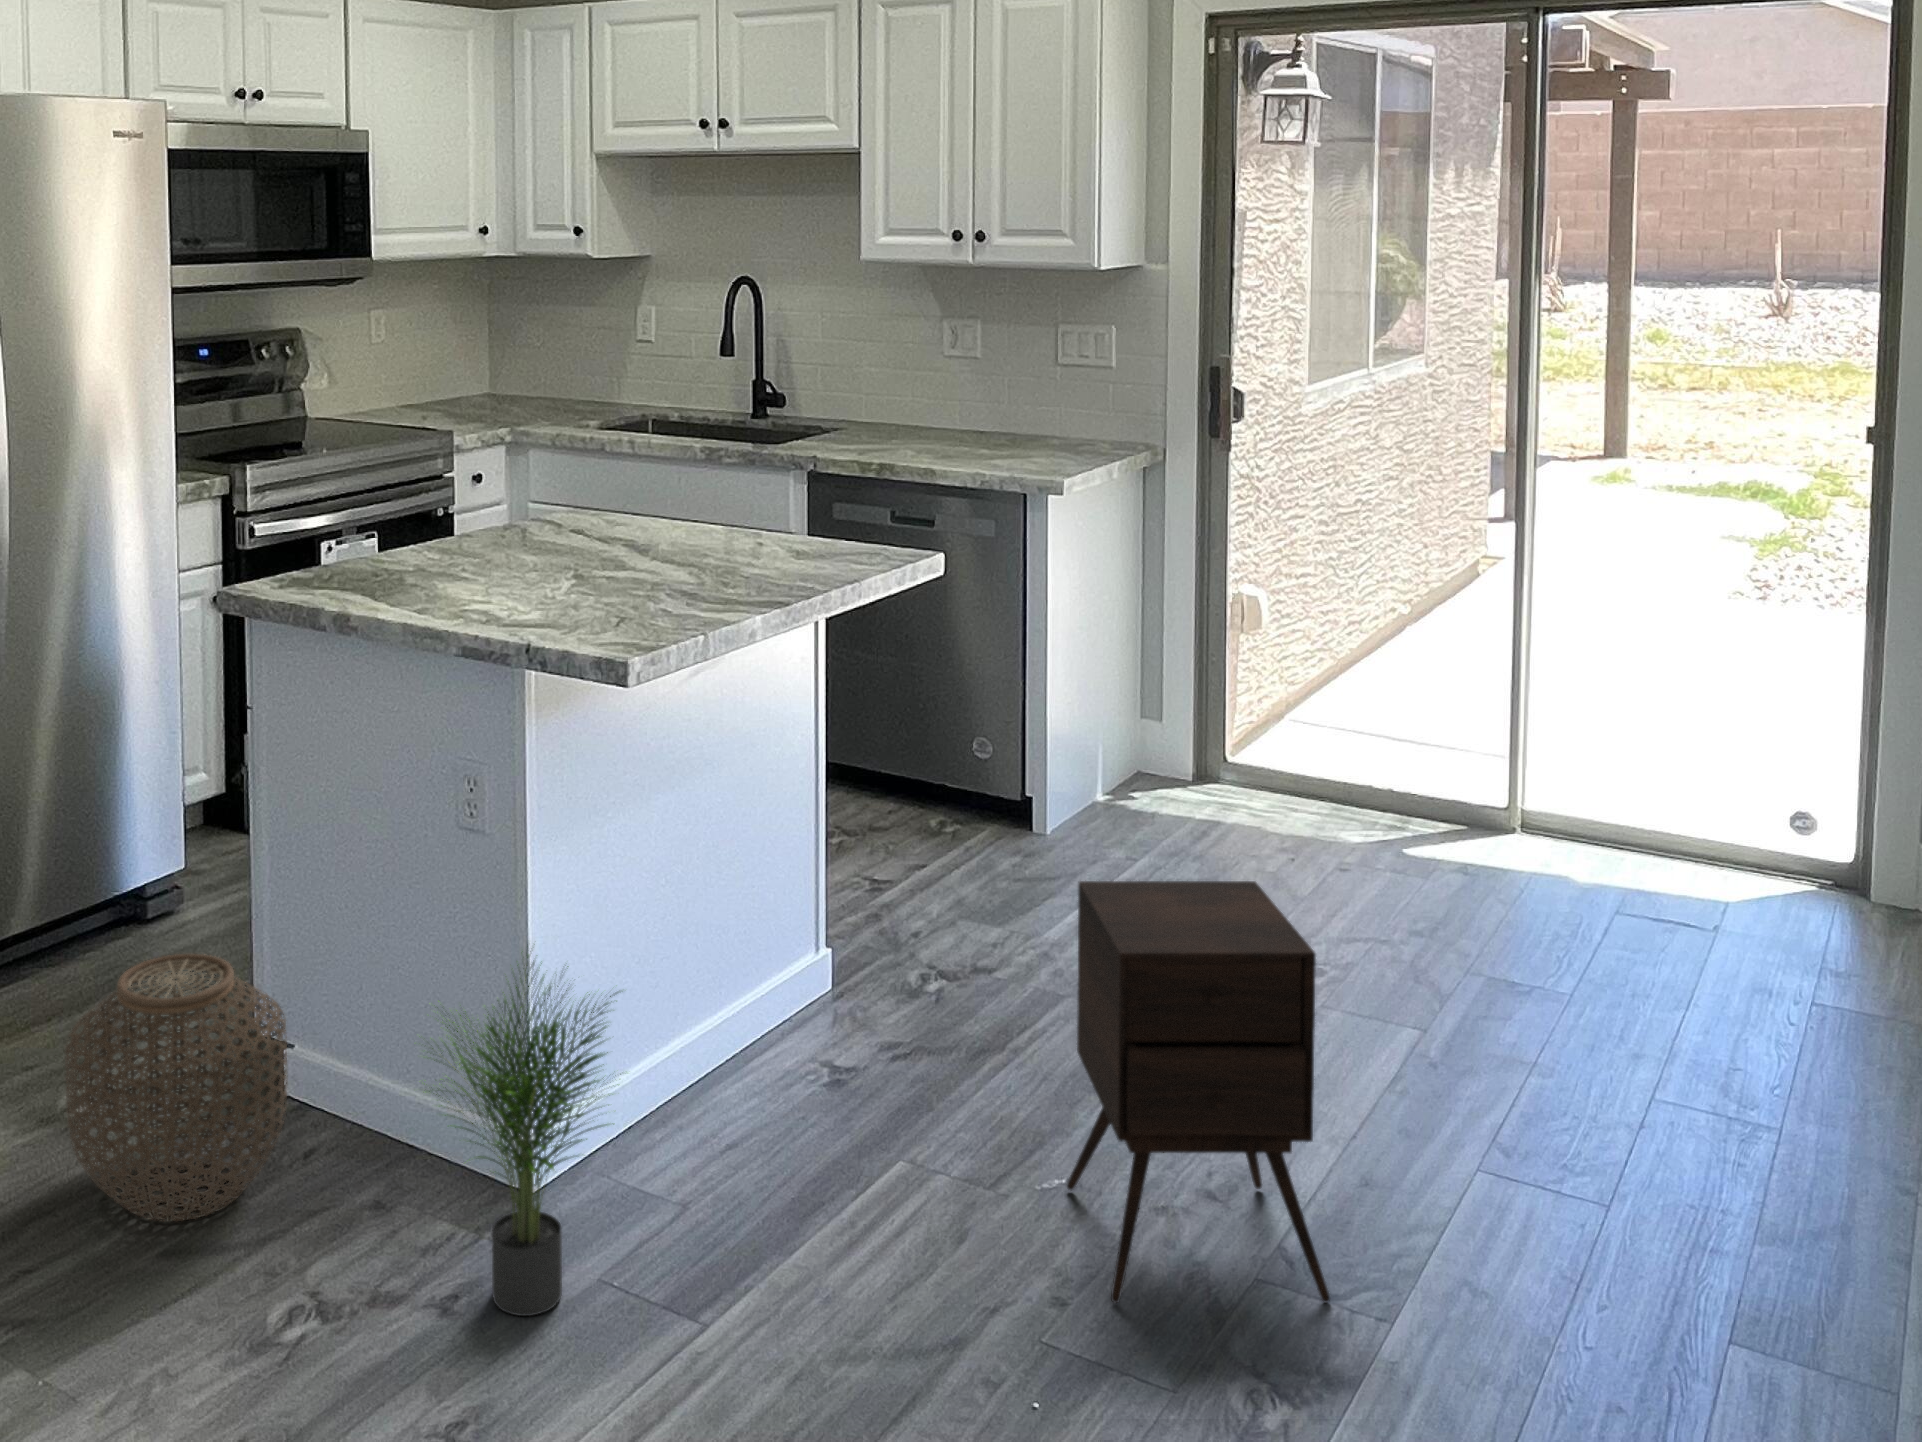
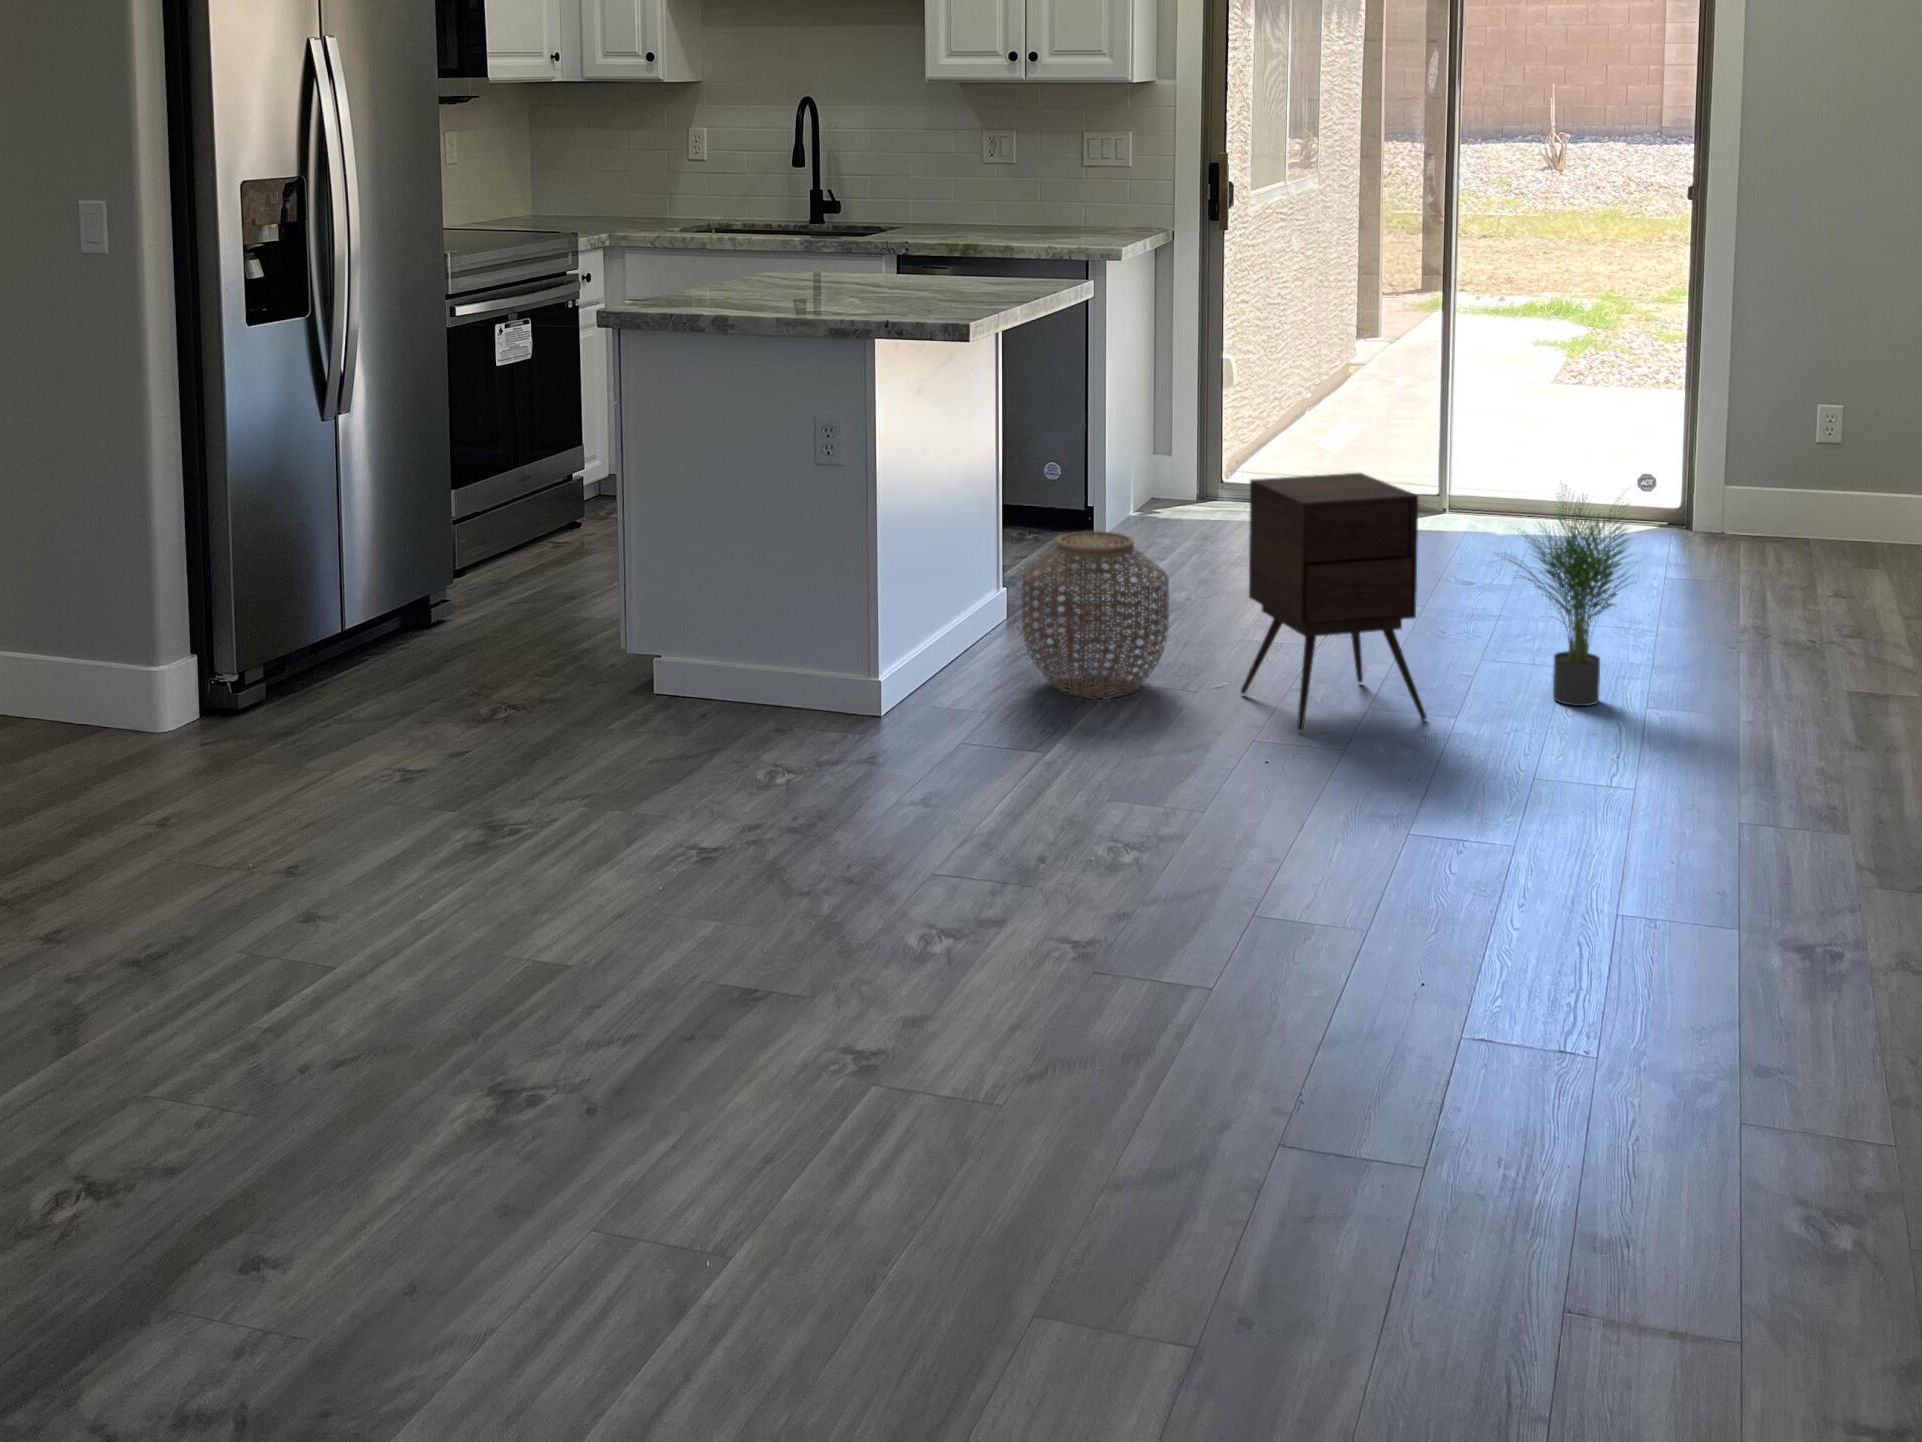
potted plant: present [429,951,621,1316] -> present [1509,484,1640,706]
woven basket: present [65,954,287,1221] -> present [1022,531,1169,698]

